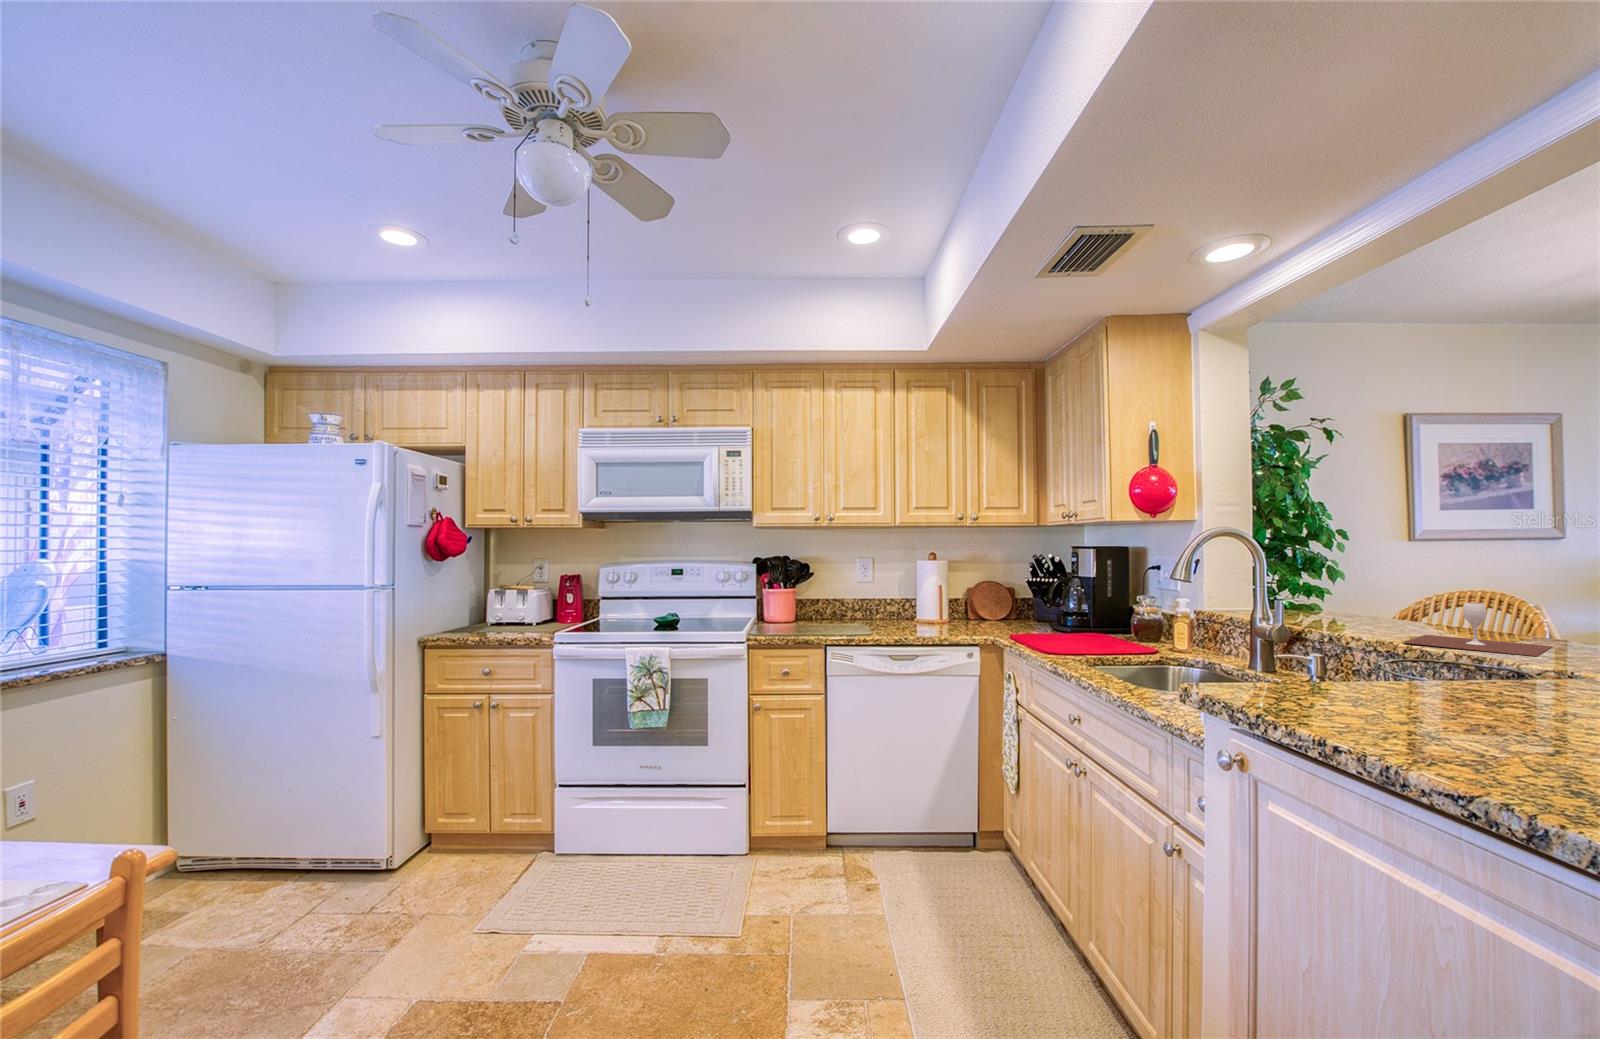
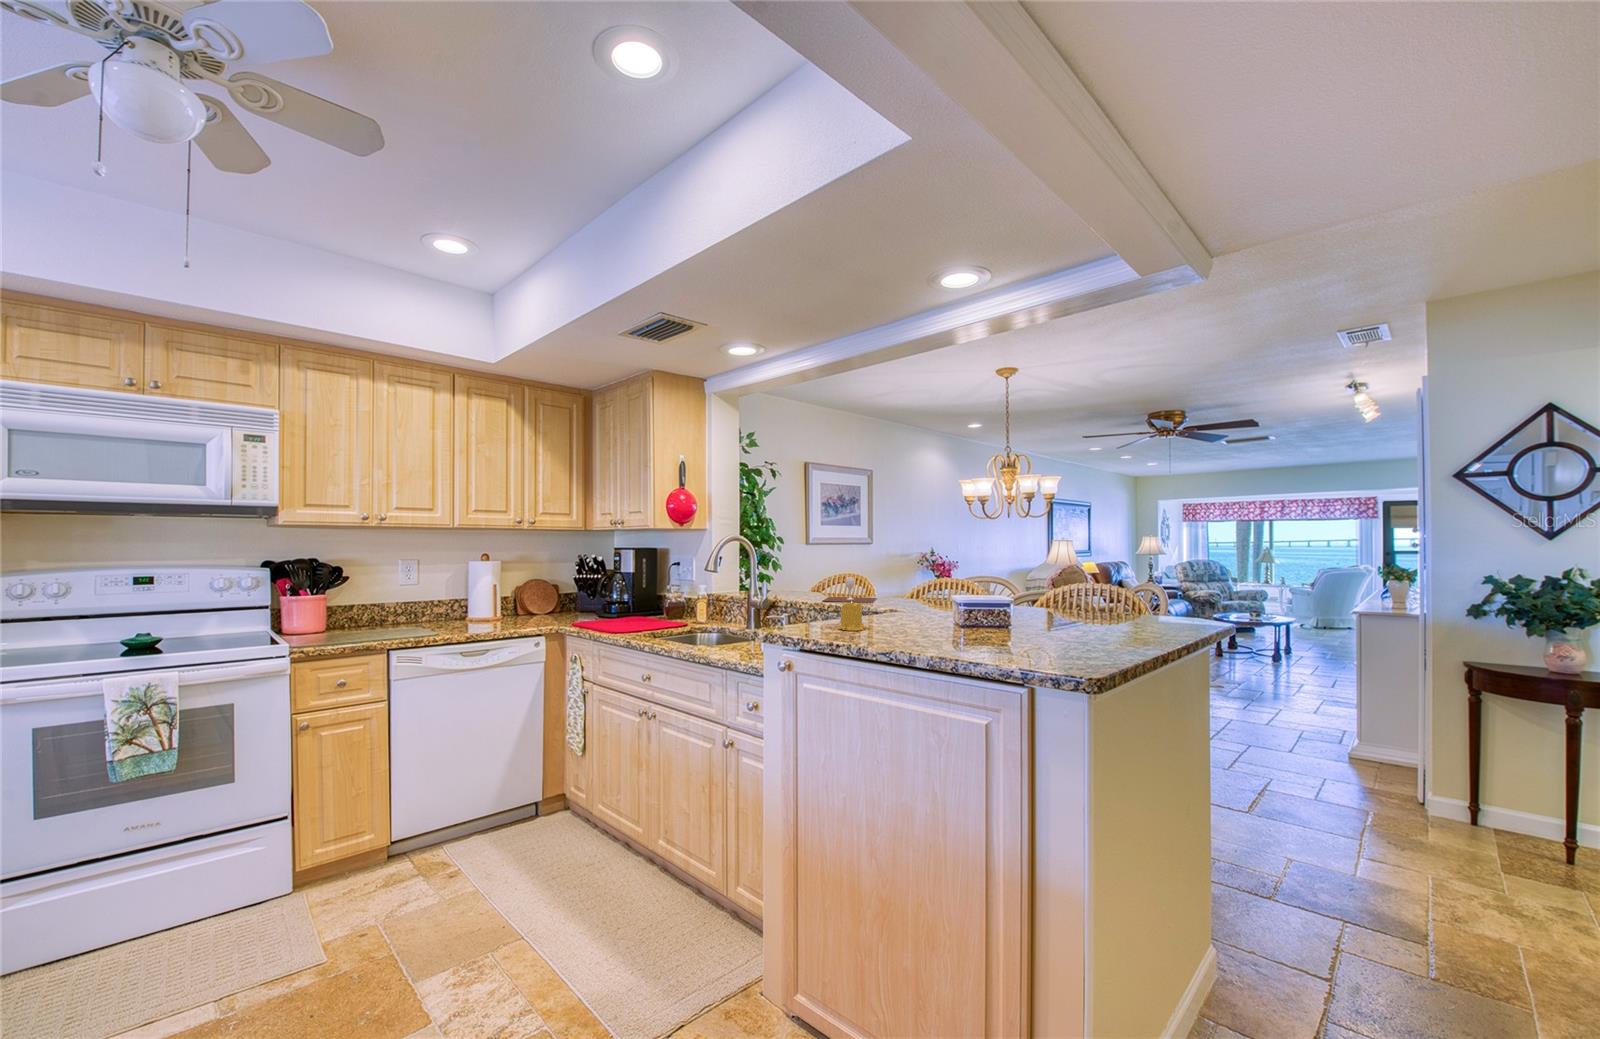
candle: none [1395,662,1490,731] -> present [838,602,869,631]

